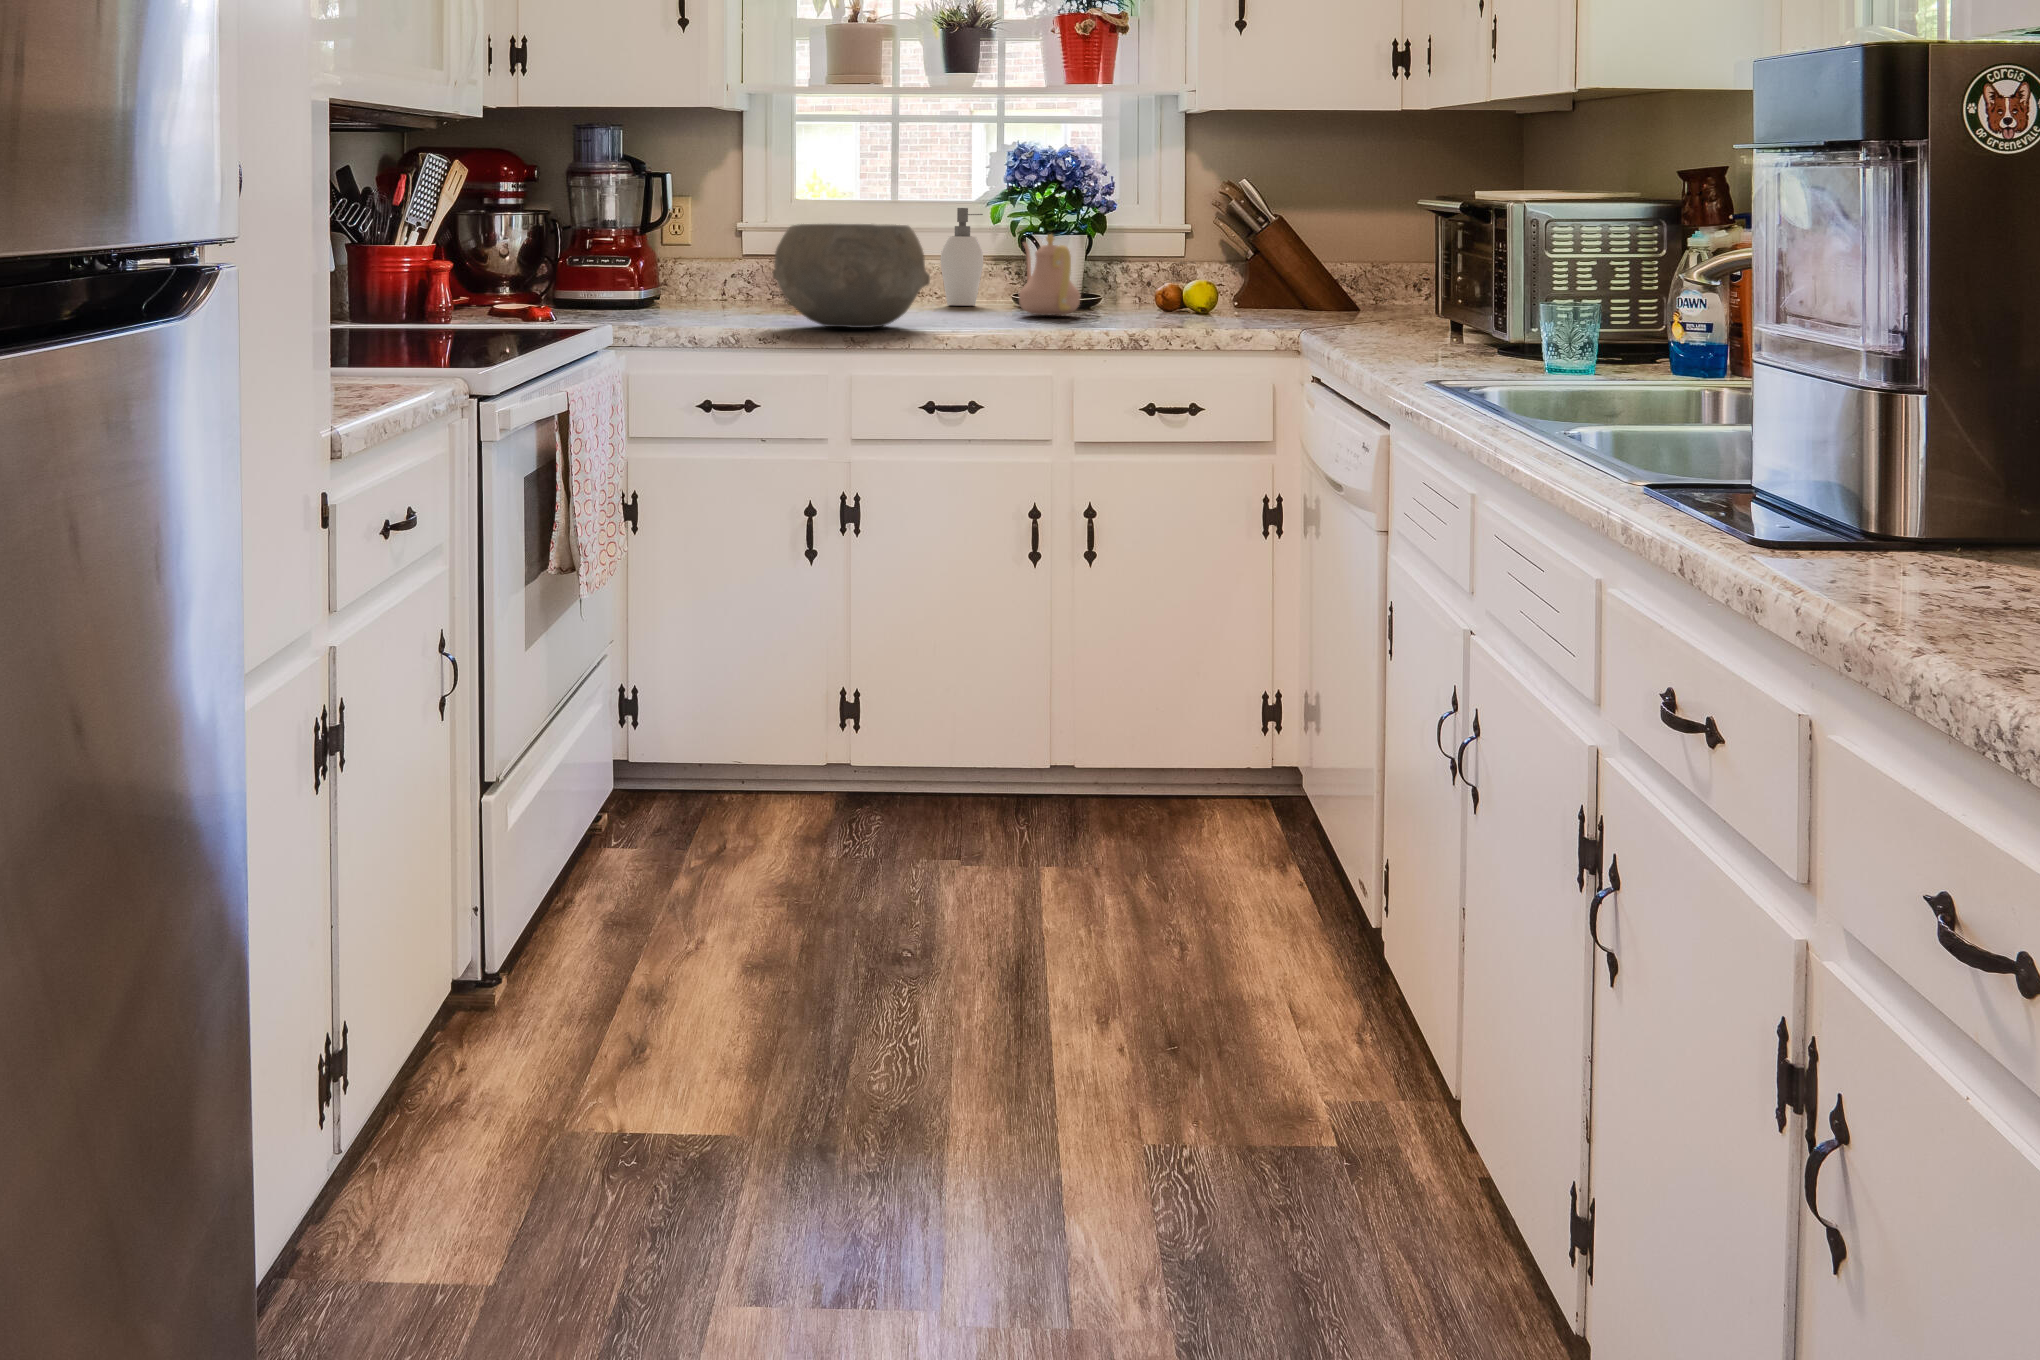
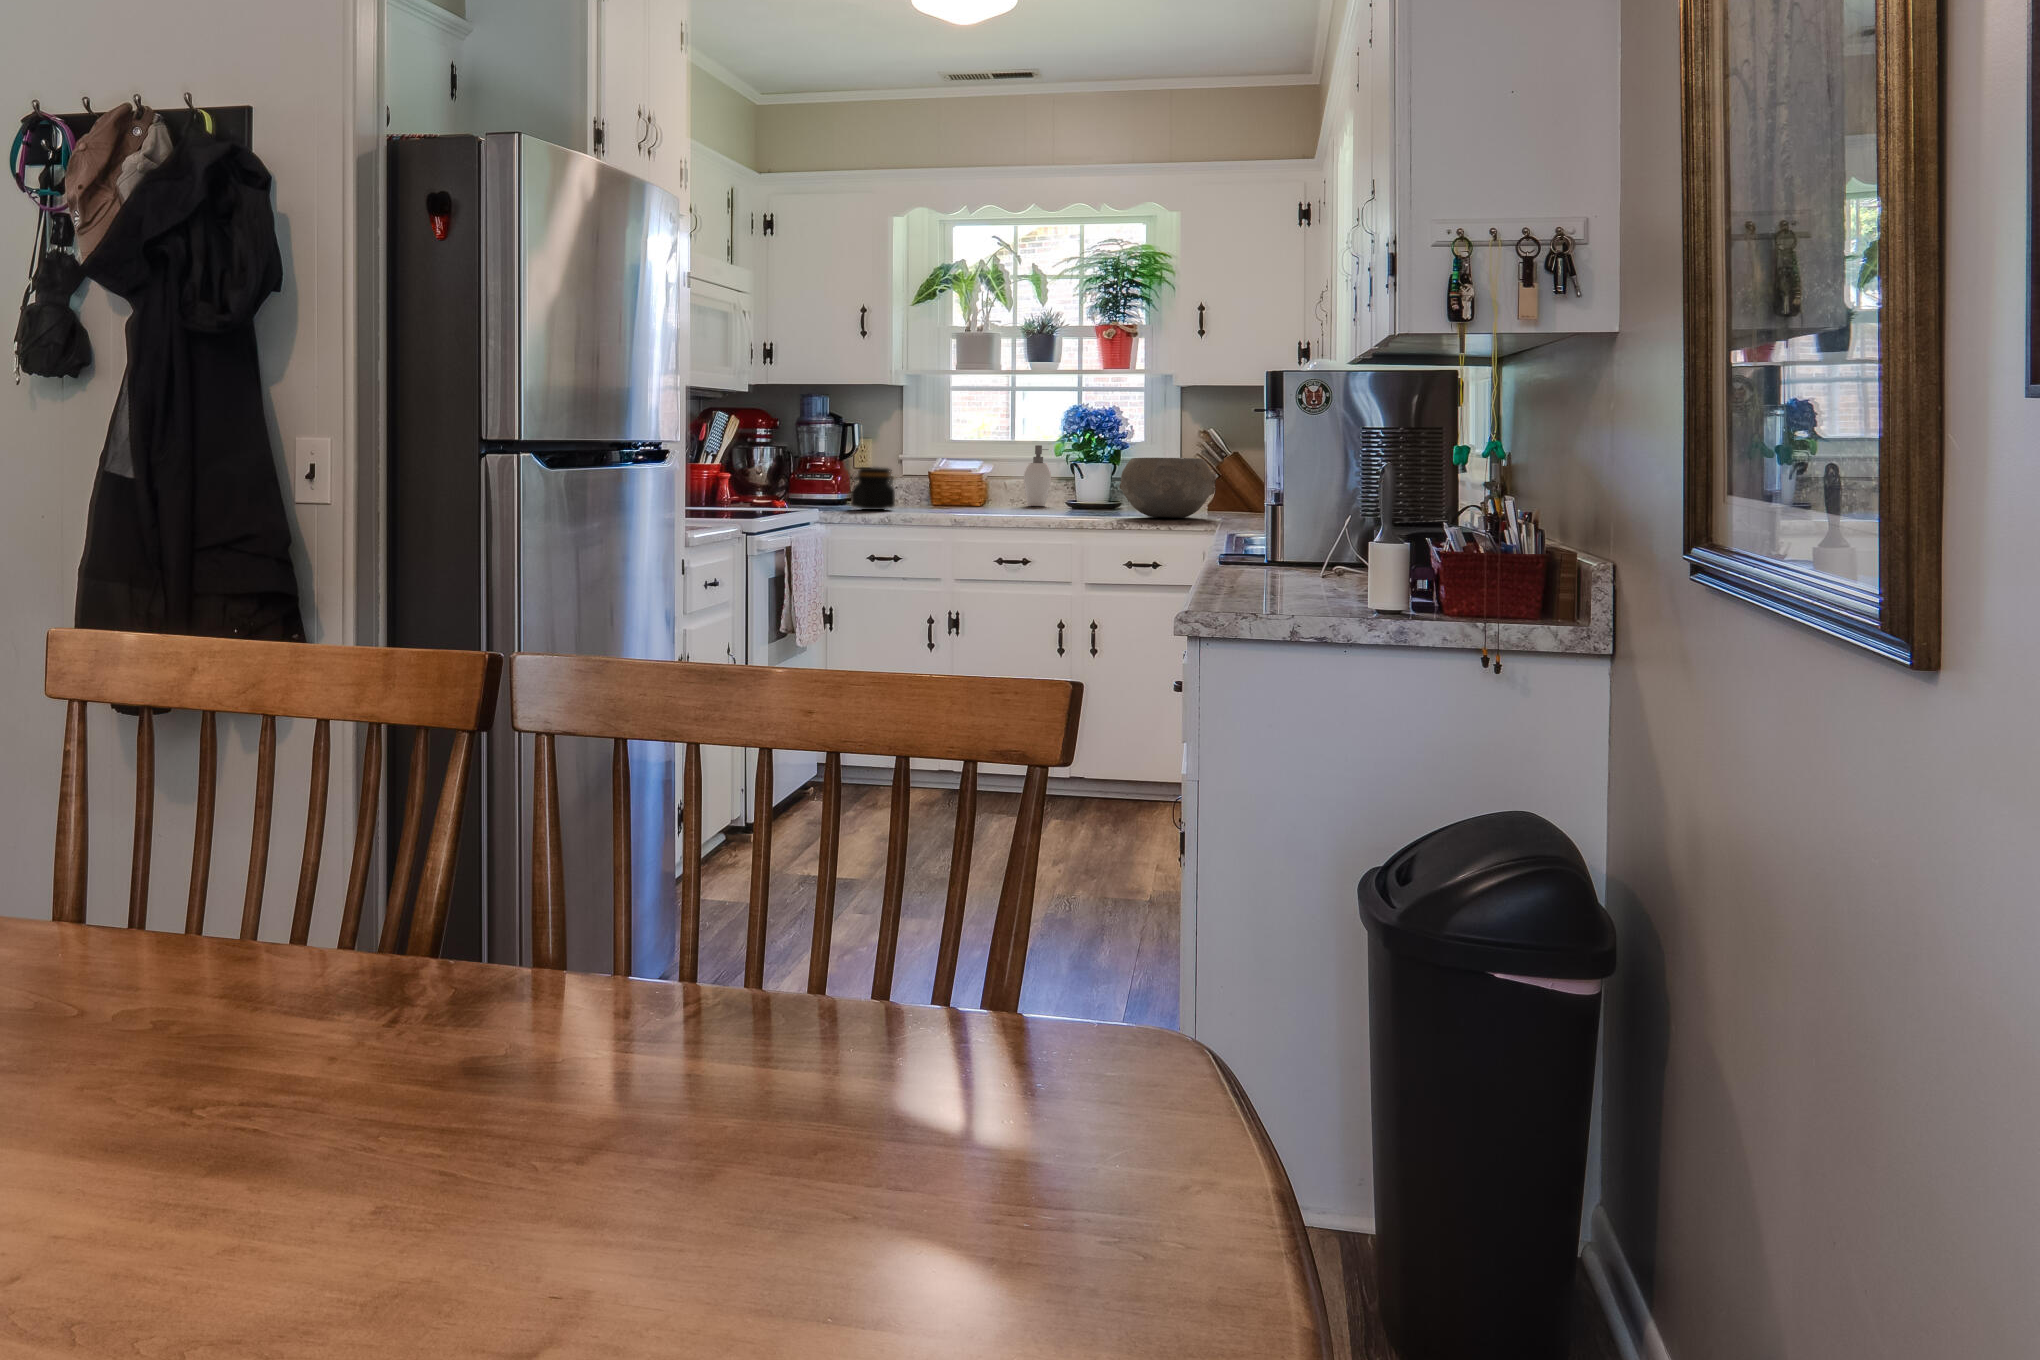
ceramic bowl: present [772,224,930,328] -> present [1119,458,1215,518]
teapot: present [1019,234,1080,315] -> none [1061,462,1100,511]
jar: none [669,245,746,320] -> present [851,467,895,510]

